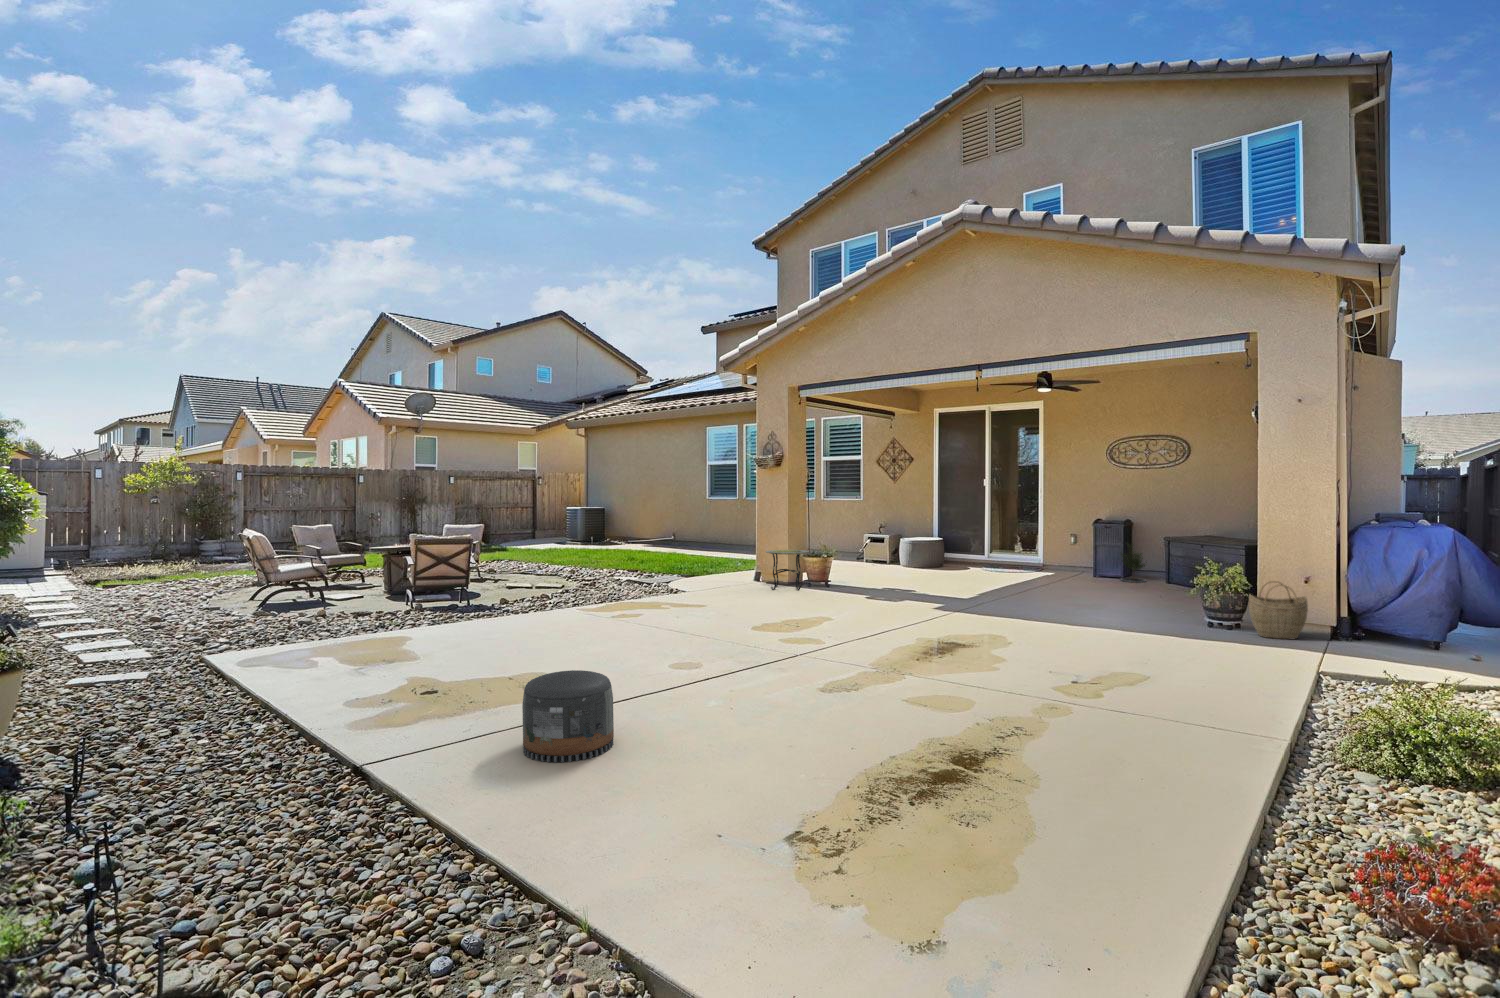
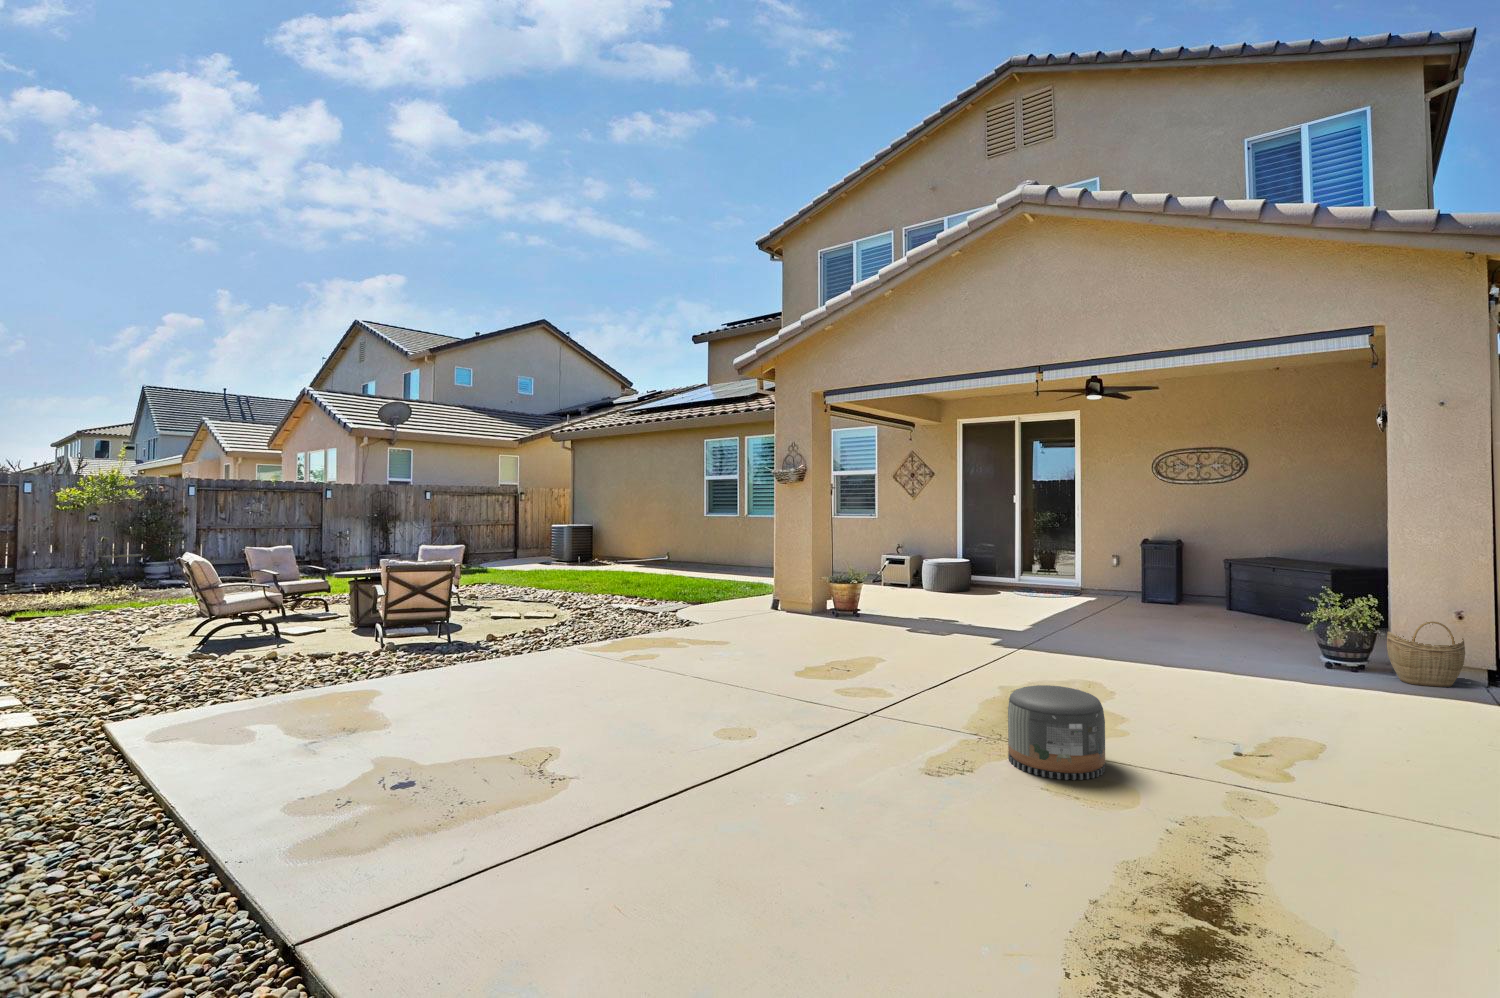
potted tree: present [1120,544,1146,582] -> none [1172,561,1206,609]
side table: present [766,550,808,590] -> present [105,555,138,582]
pouf: present [522,670,614,763] -> present [1008,685,1105,780]

